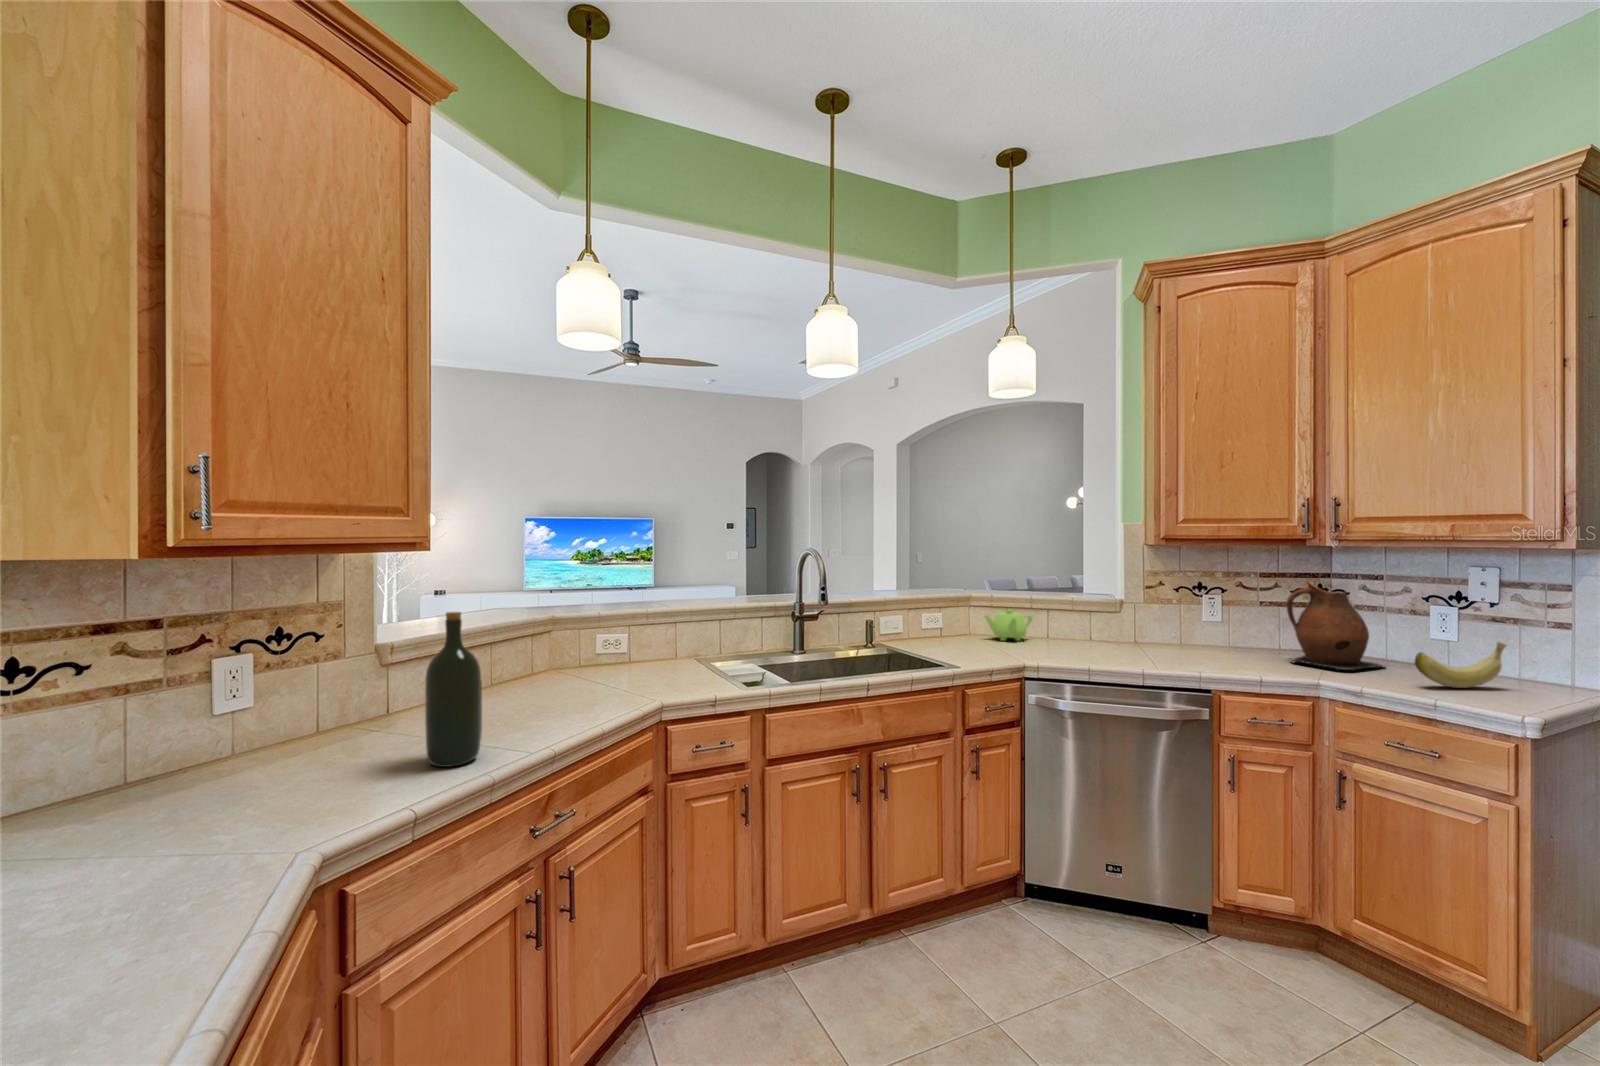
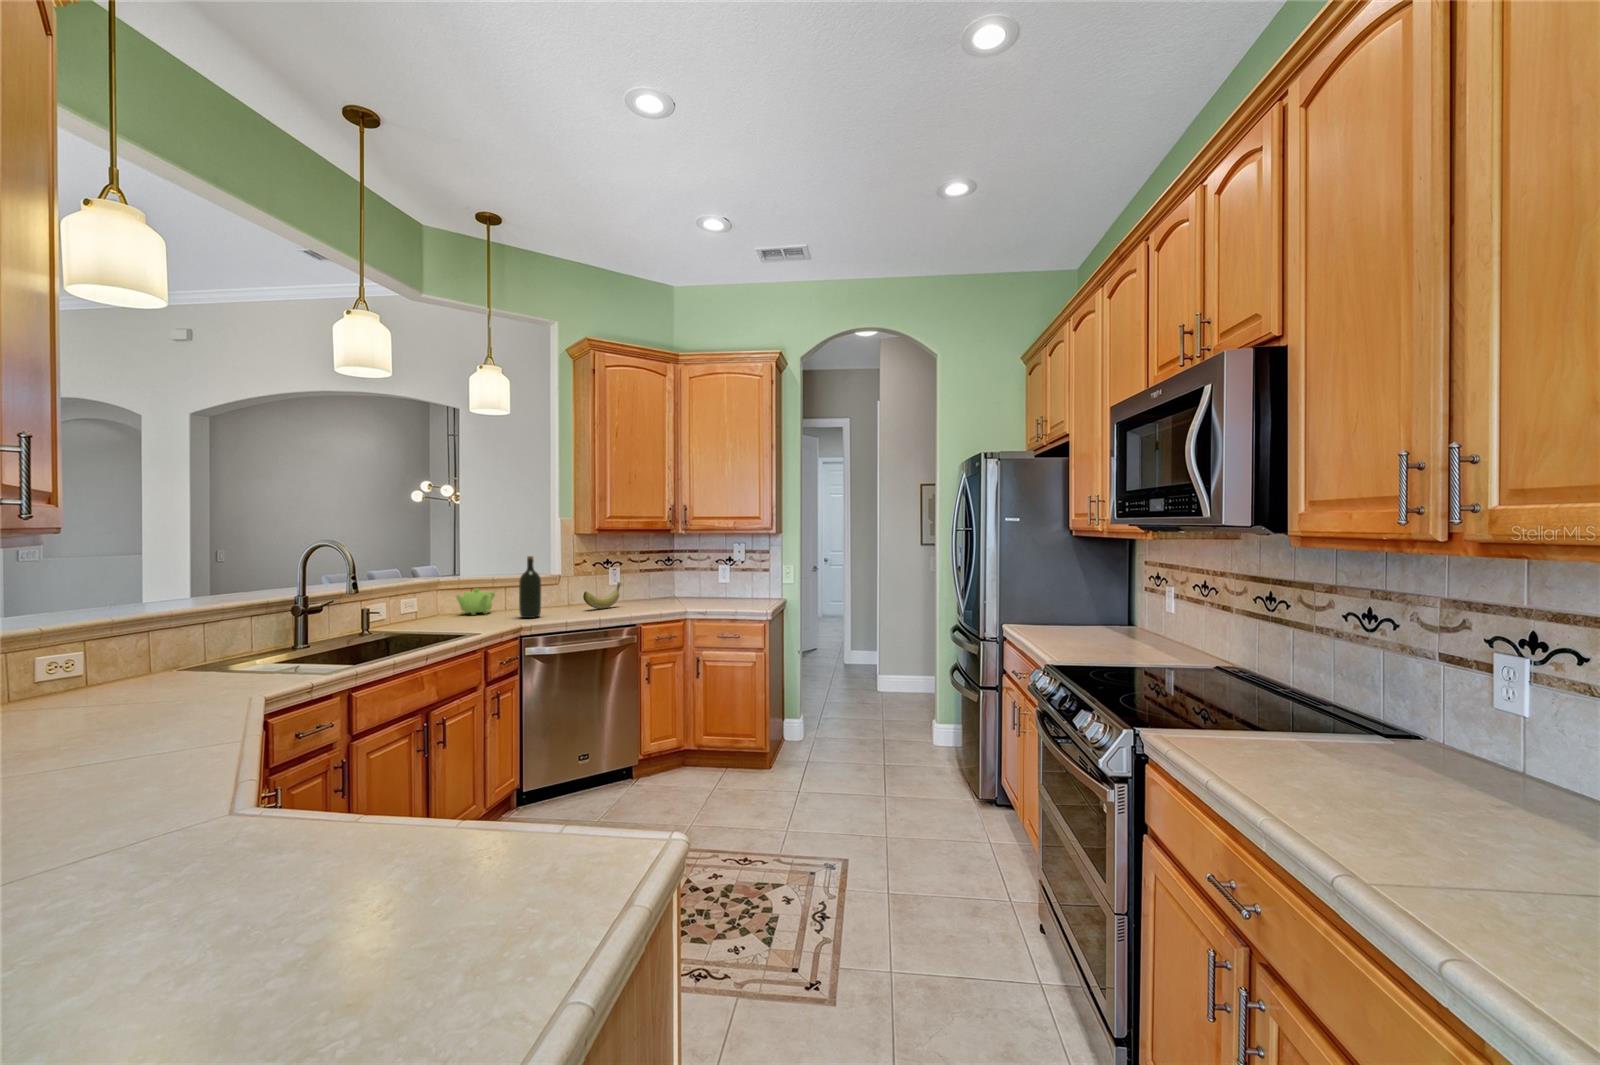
ceramic pitcher: present [1286,581,1383,670] -> none [662,554,706,604]
wine bottle: present [425,612,482,767] -> present [519,556,541,618]
banana: present [1415,642,1507,688] -> present [583,582,621,609]

